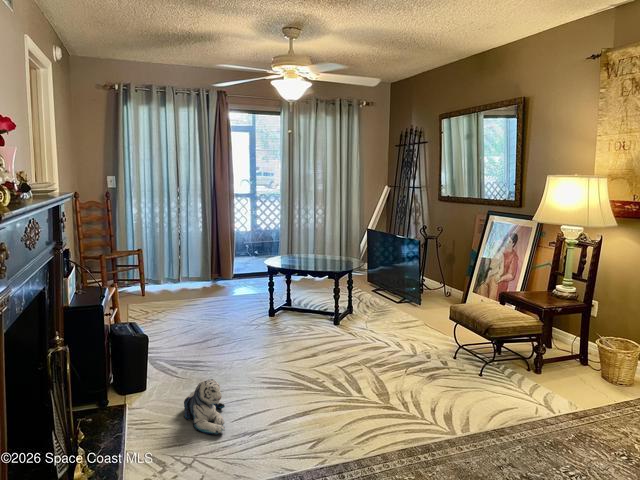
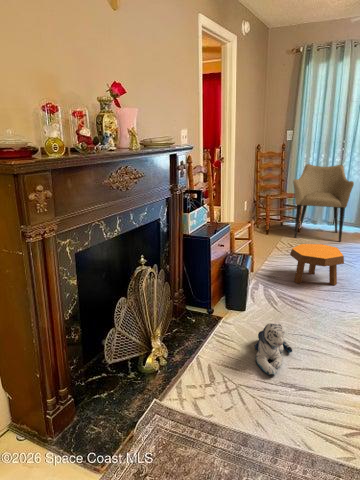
armchair: none [133,215,200,303] -> present [293,164,354,242]
footstool: none [166,299,225,347] -> present [290,244,344,285]

